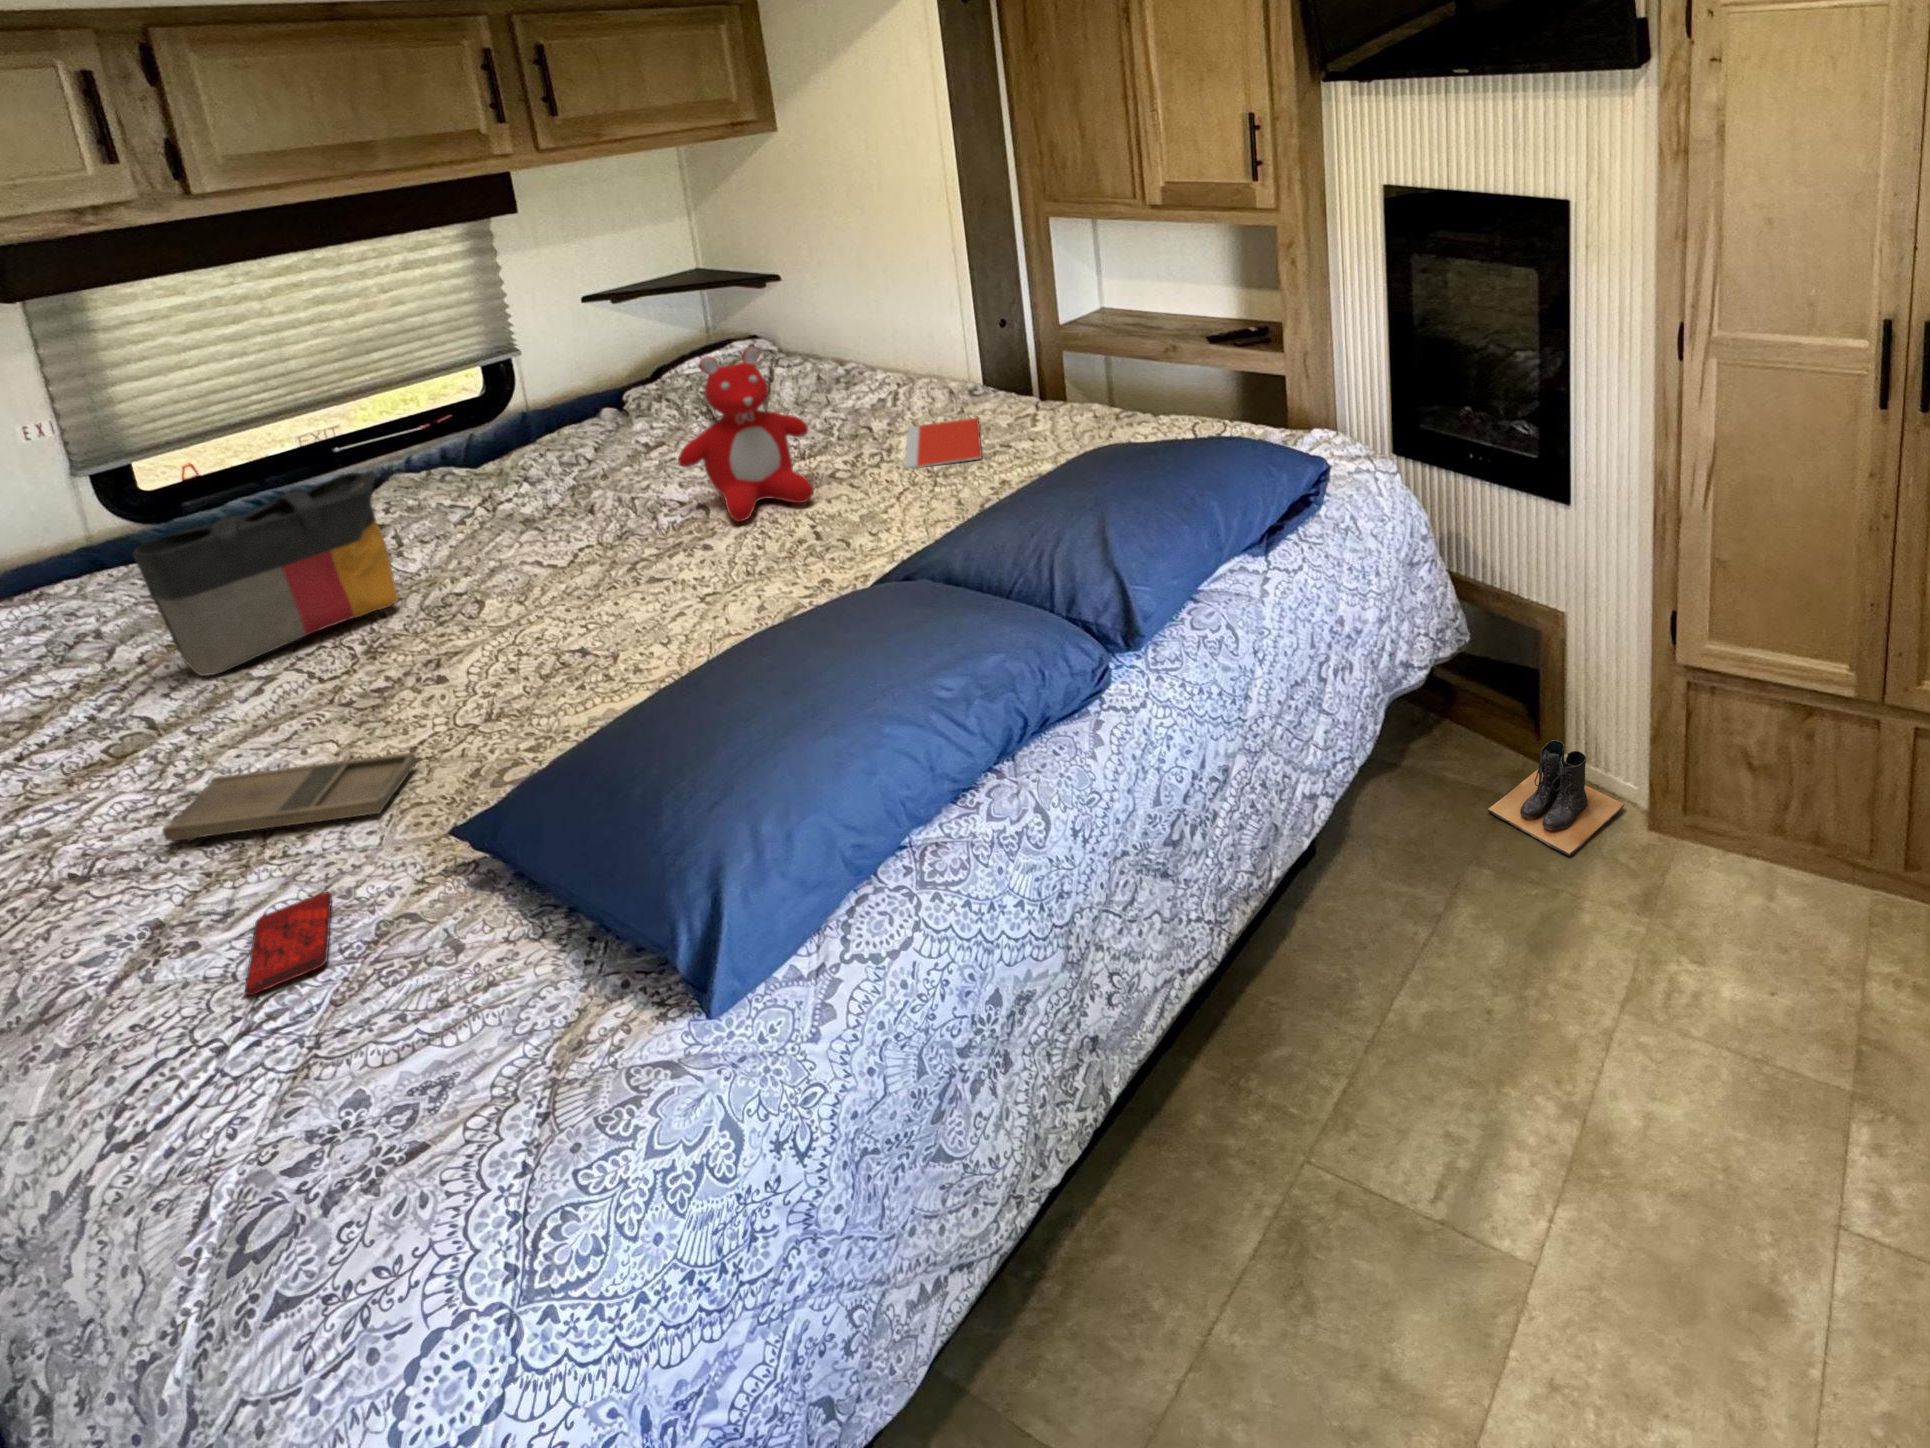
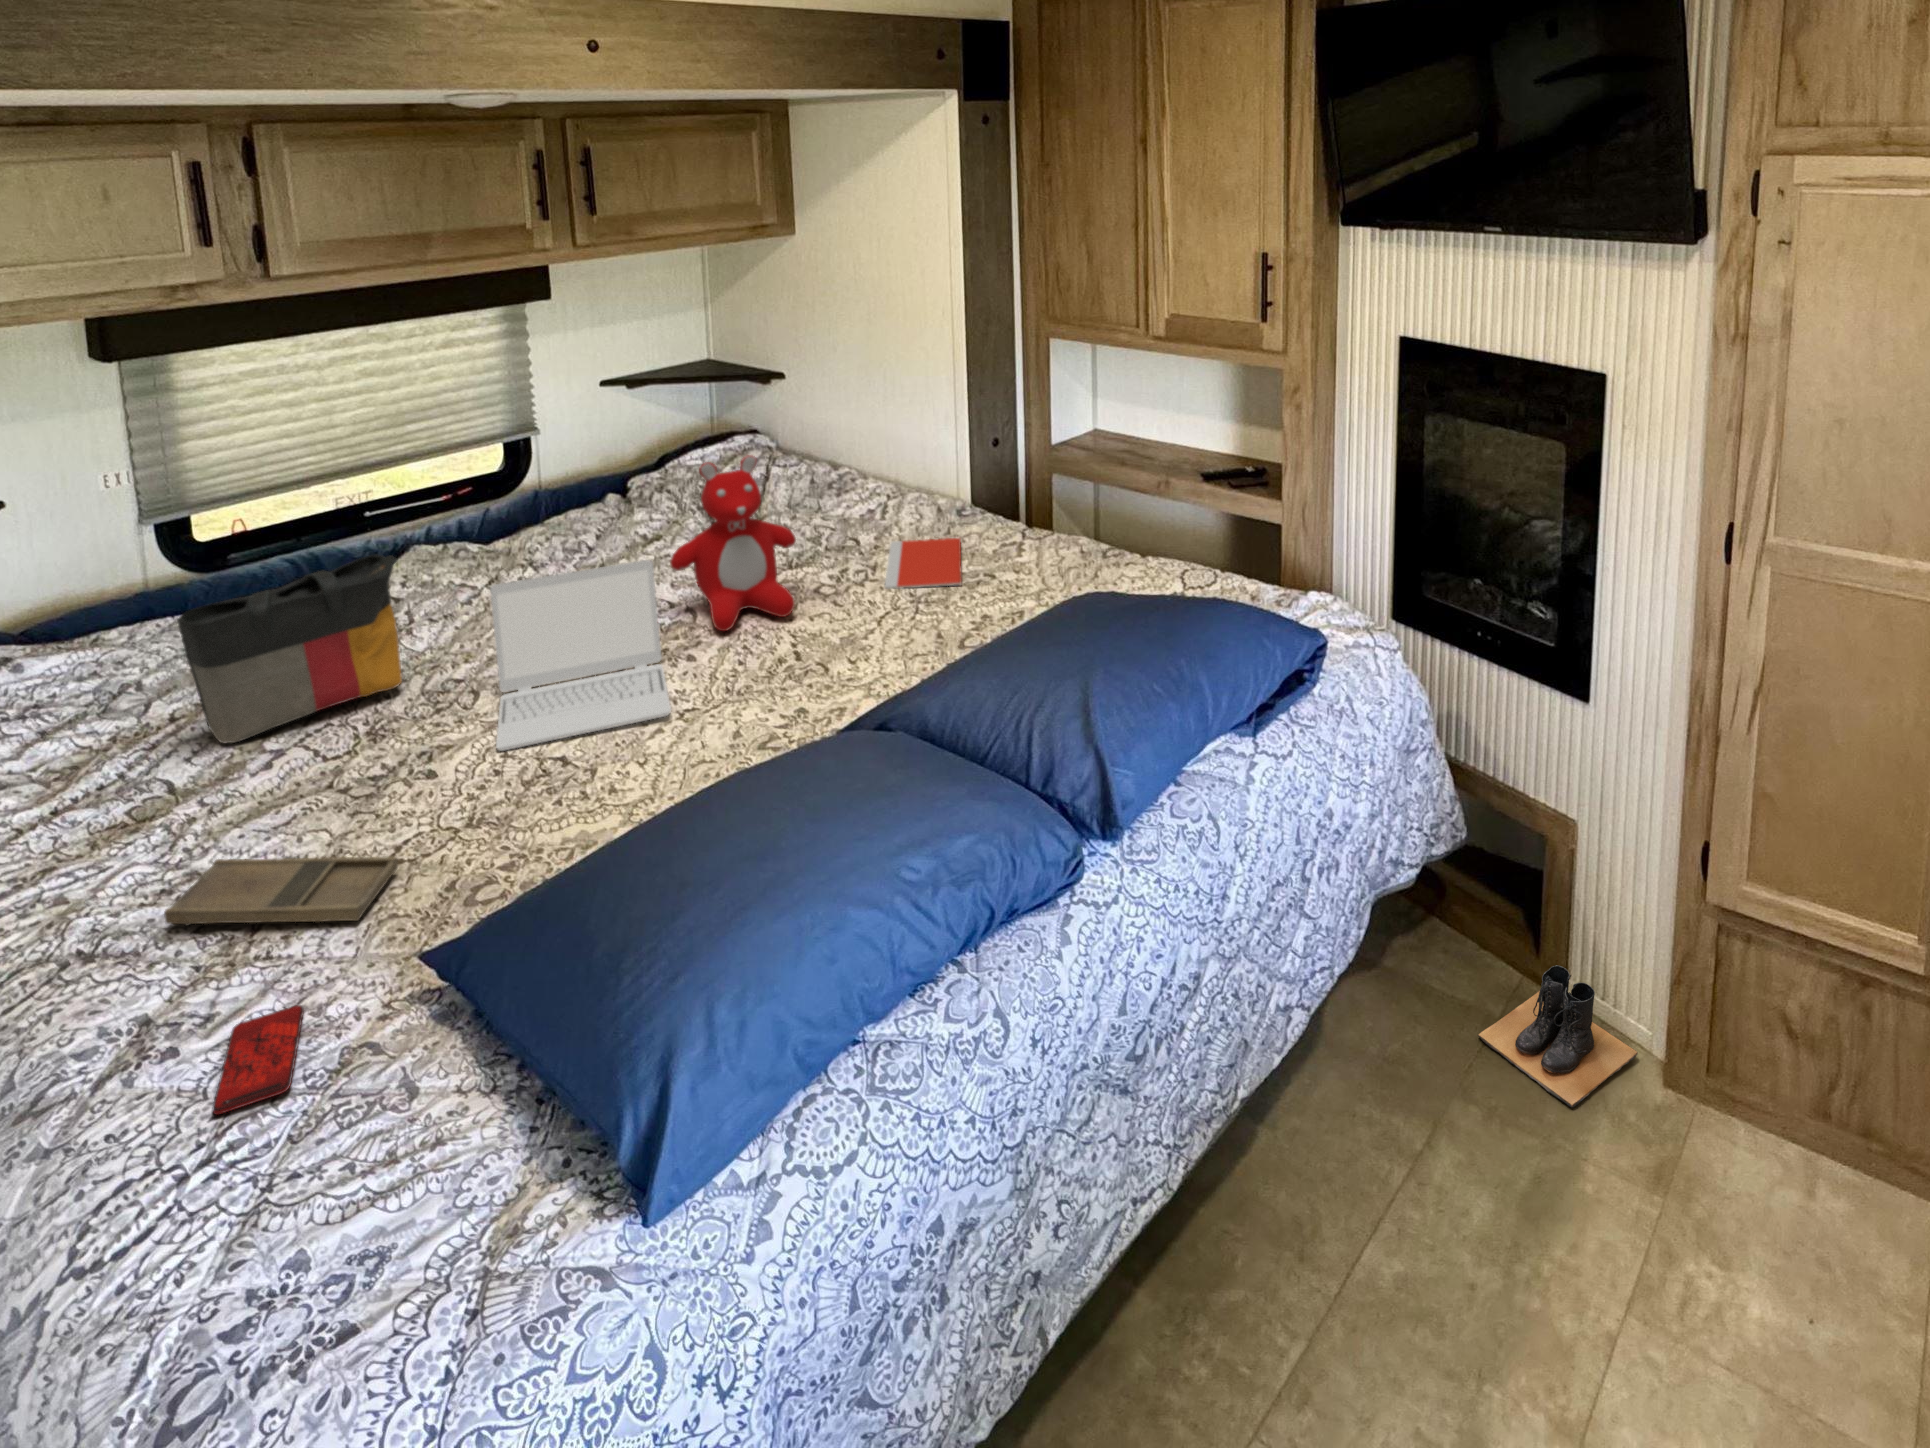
laptop: none [485,454,693,650] -> present [490,560,671,751]

